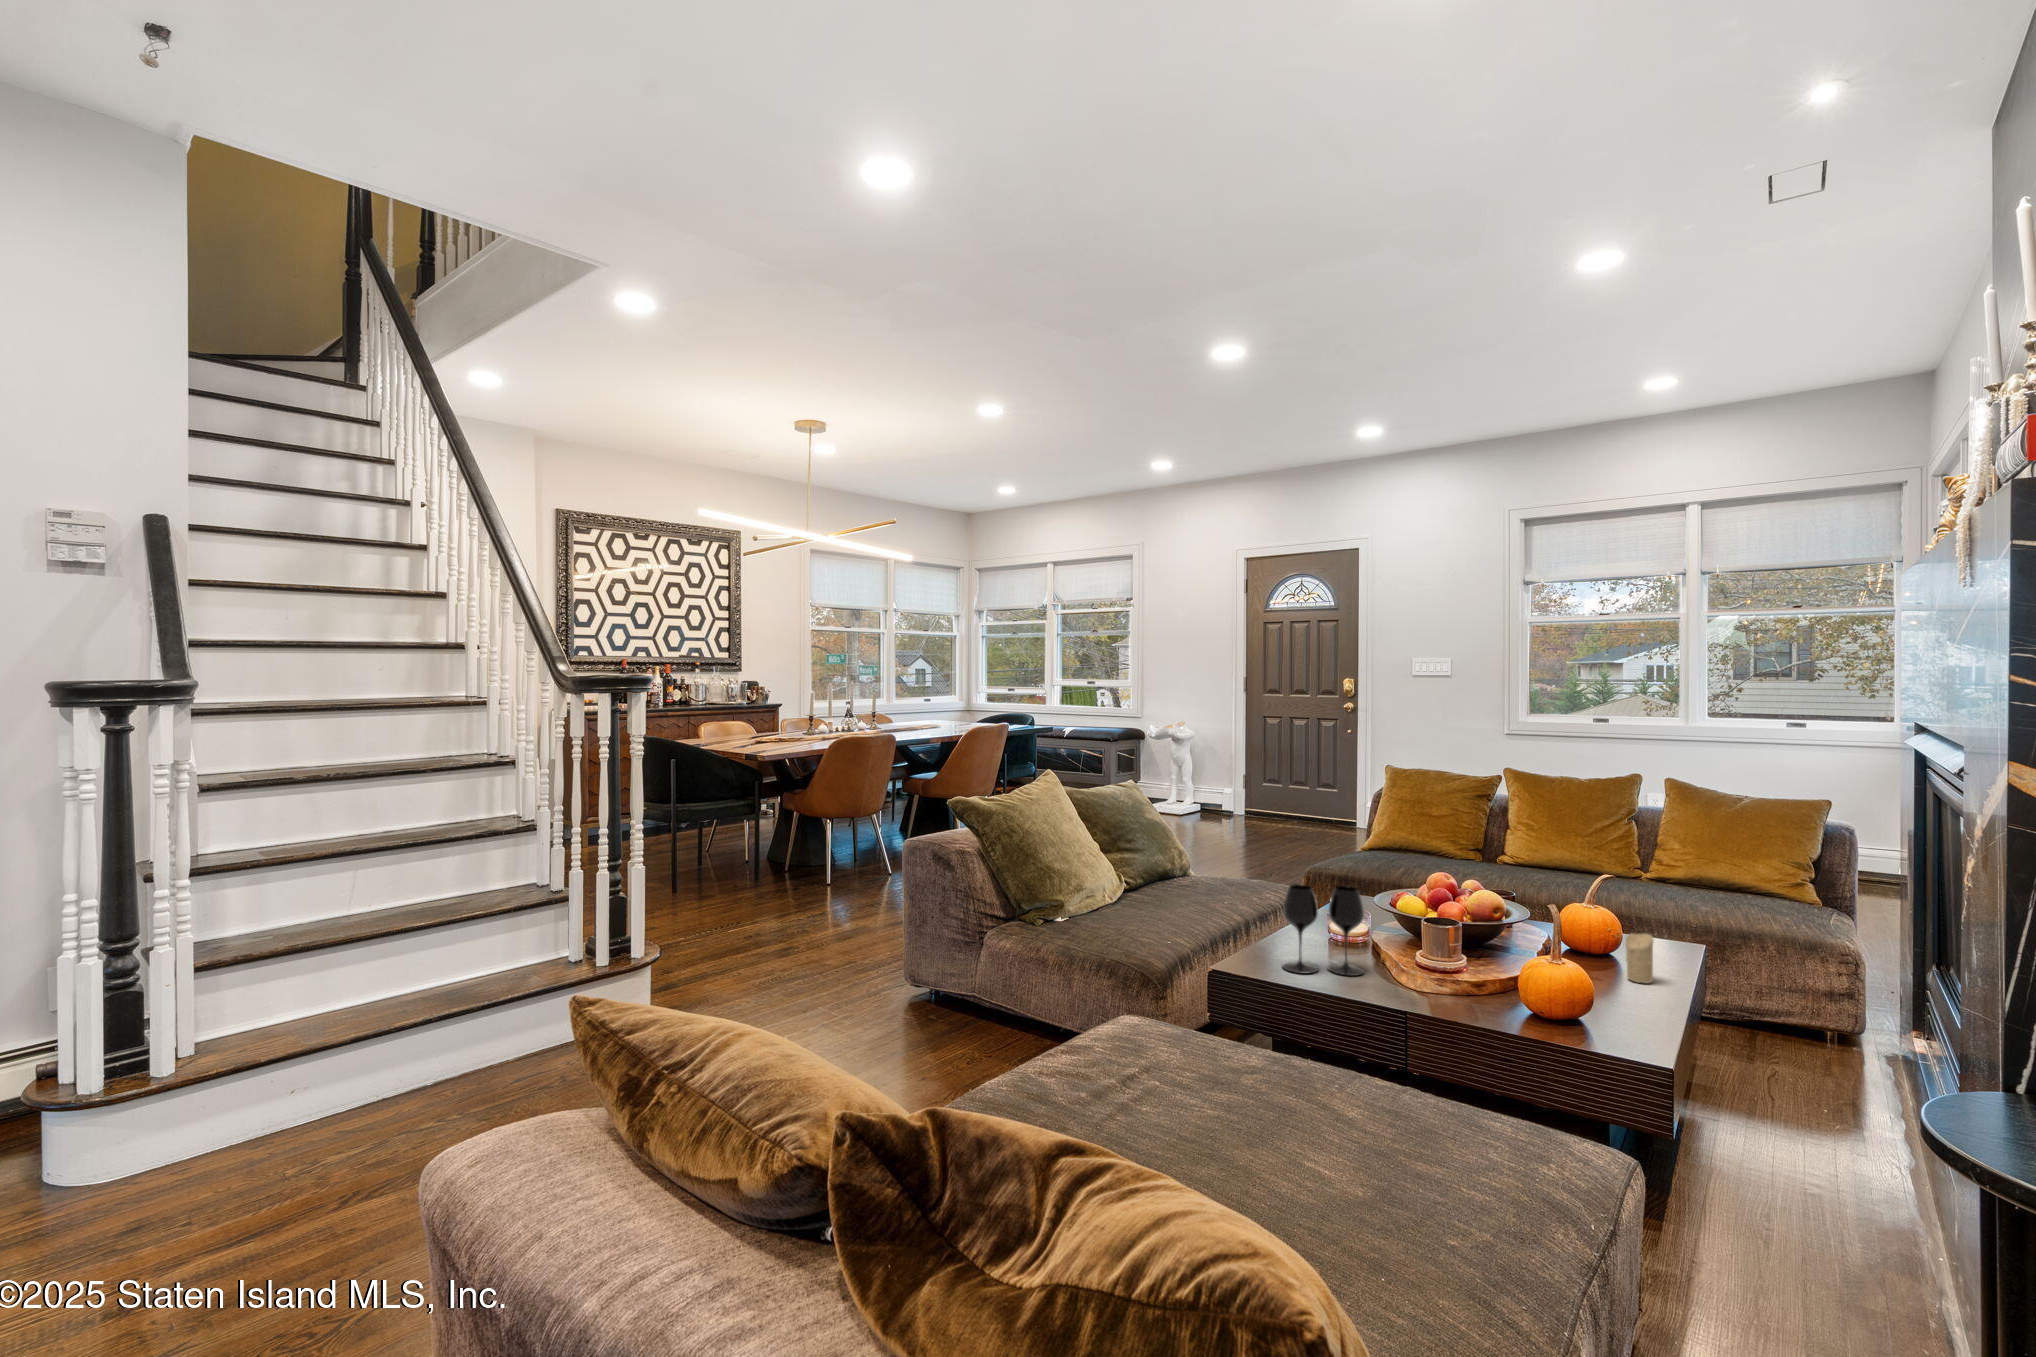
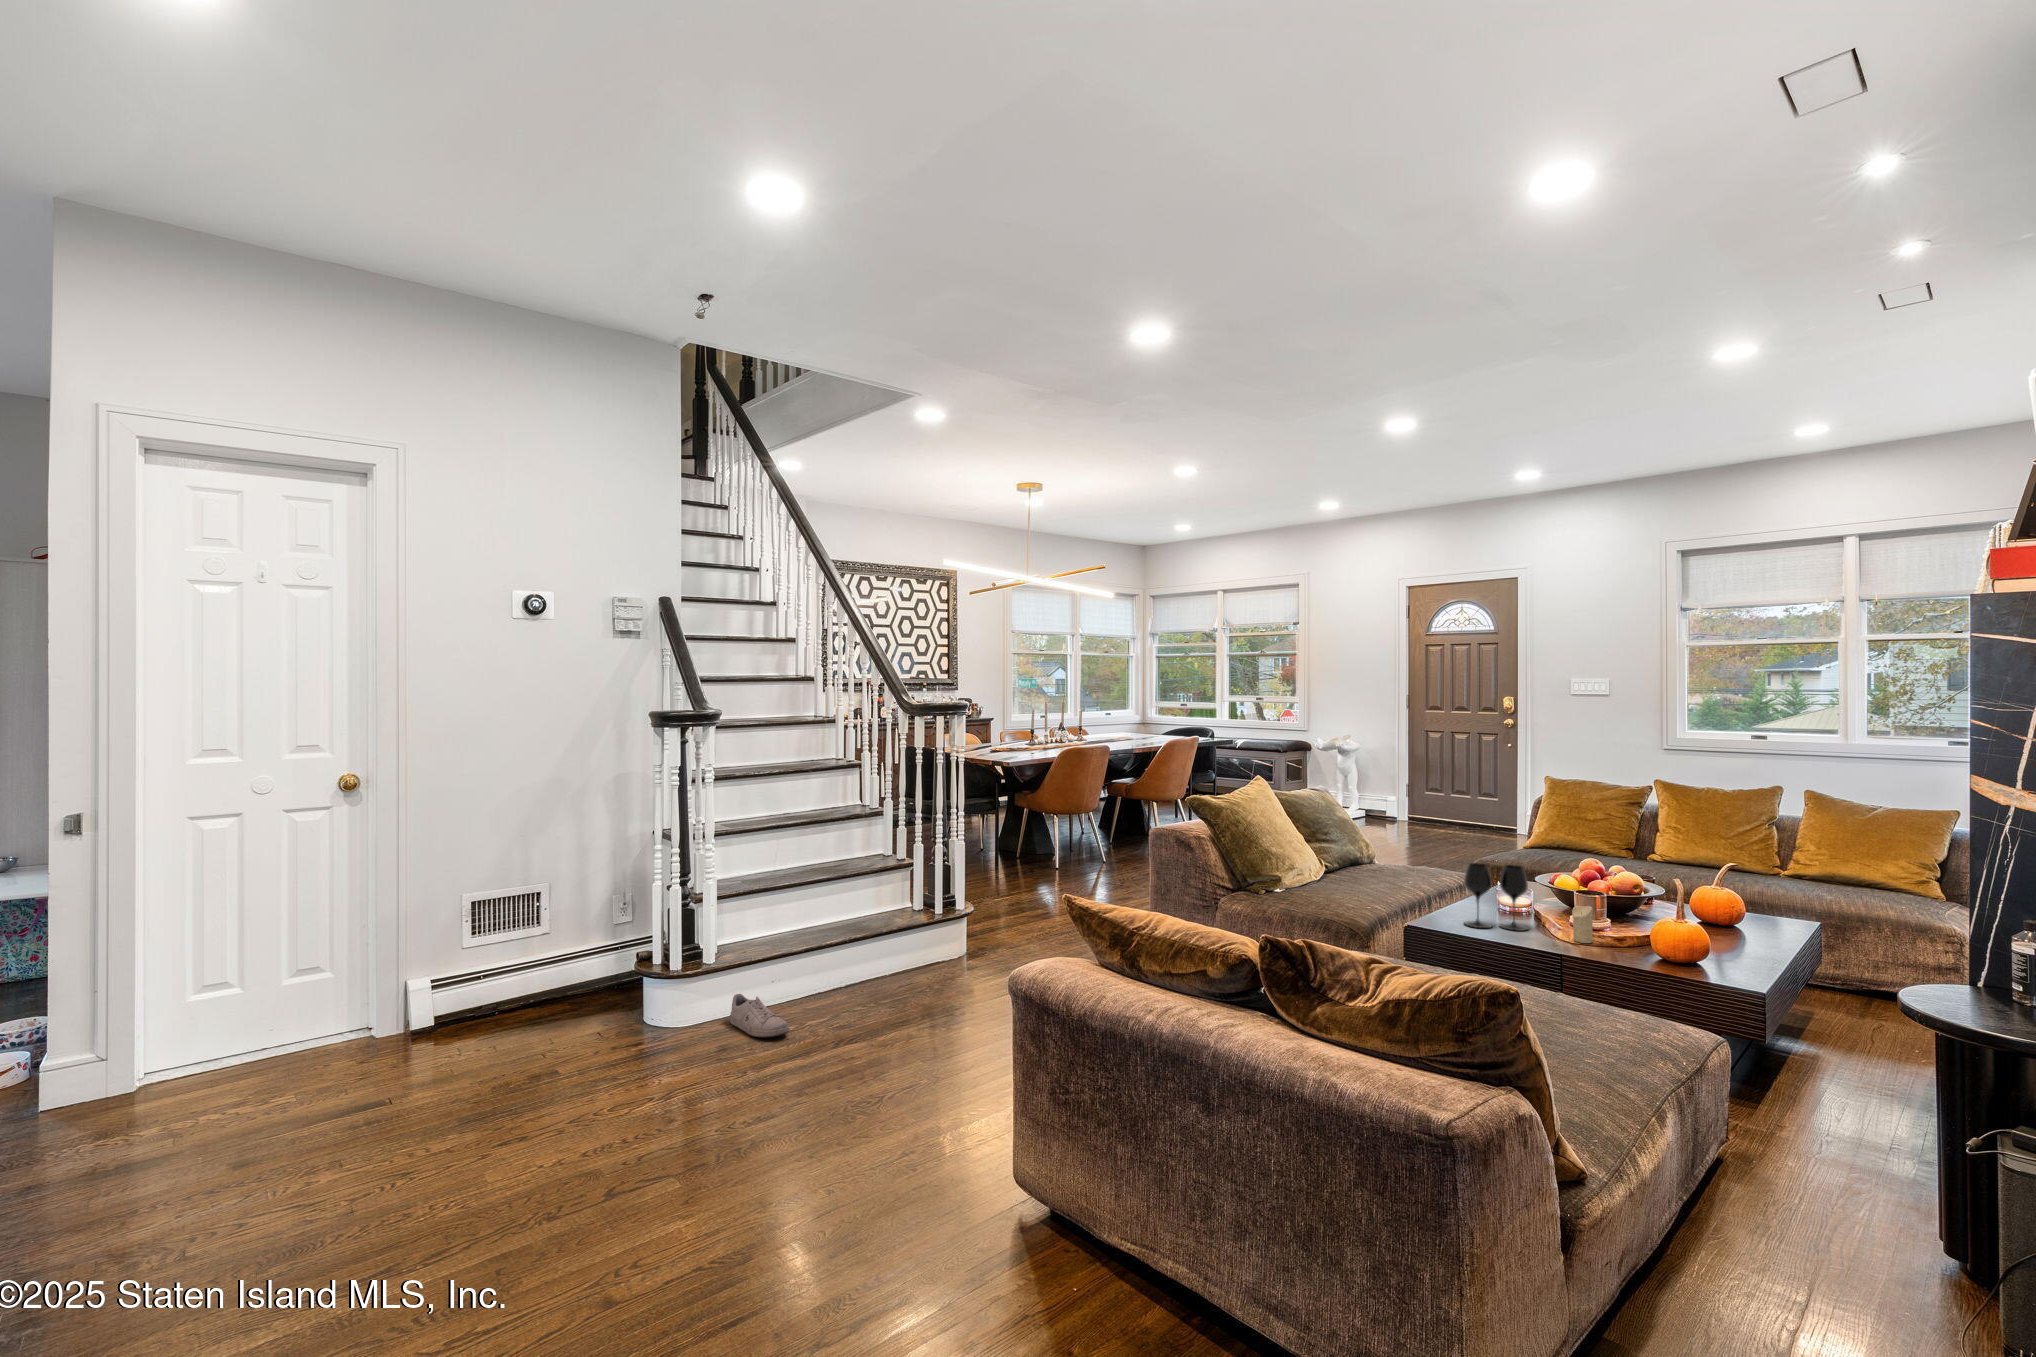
candle: present [1625,934,1653,983] -> present [1572,906,1593,943]
shoe: none [178,1123,262,1202] -> present [730,994,789,1038]

